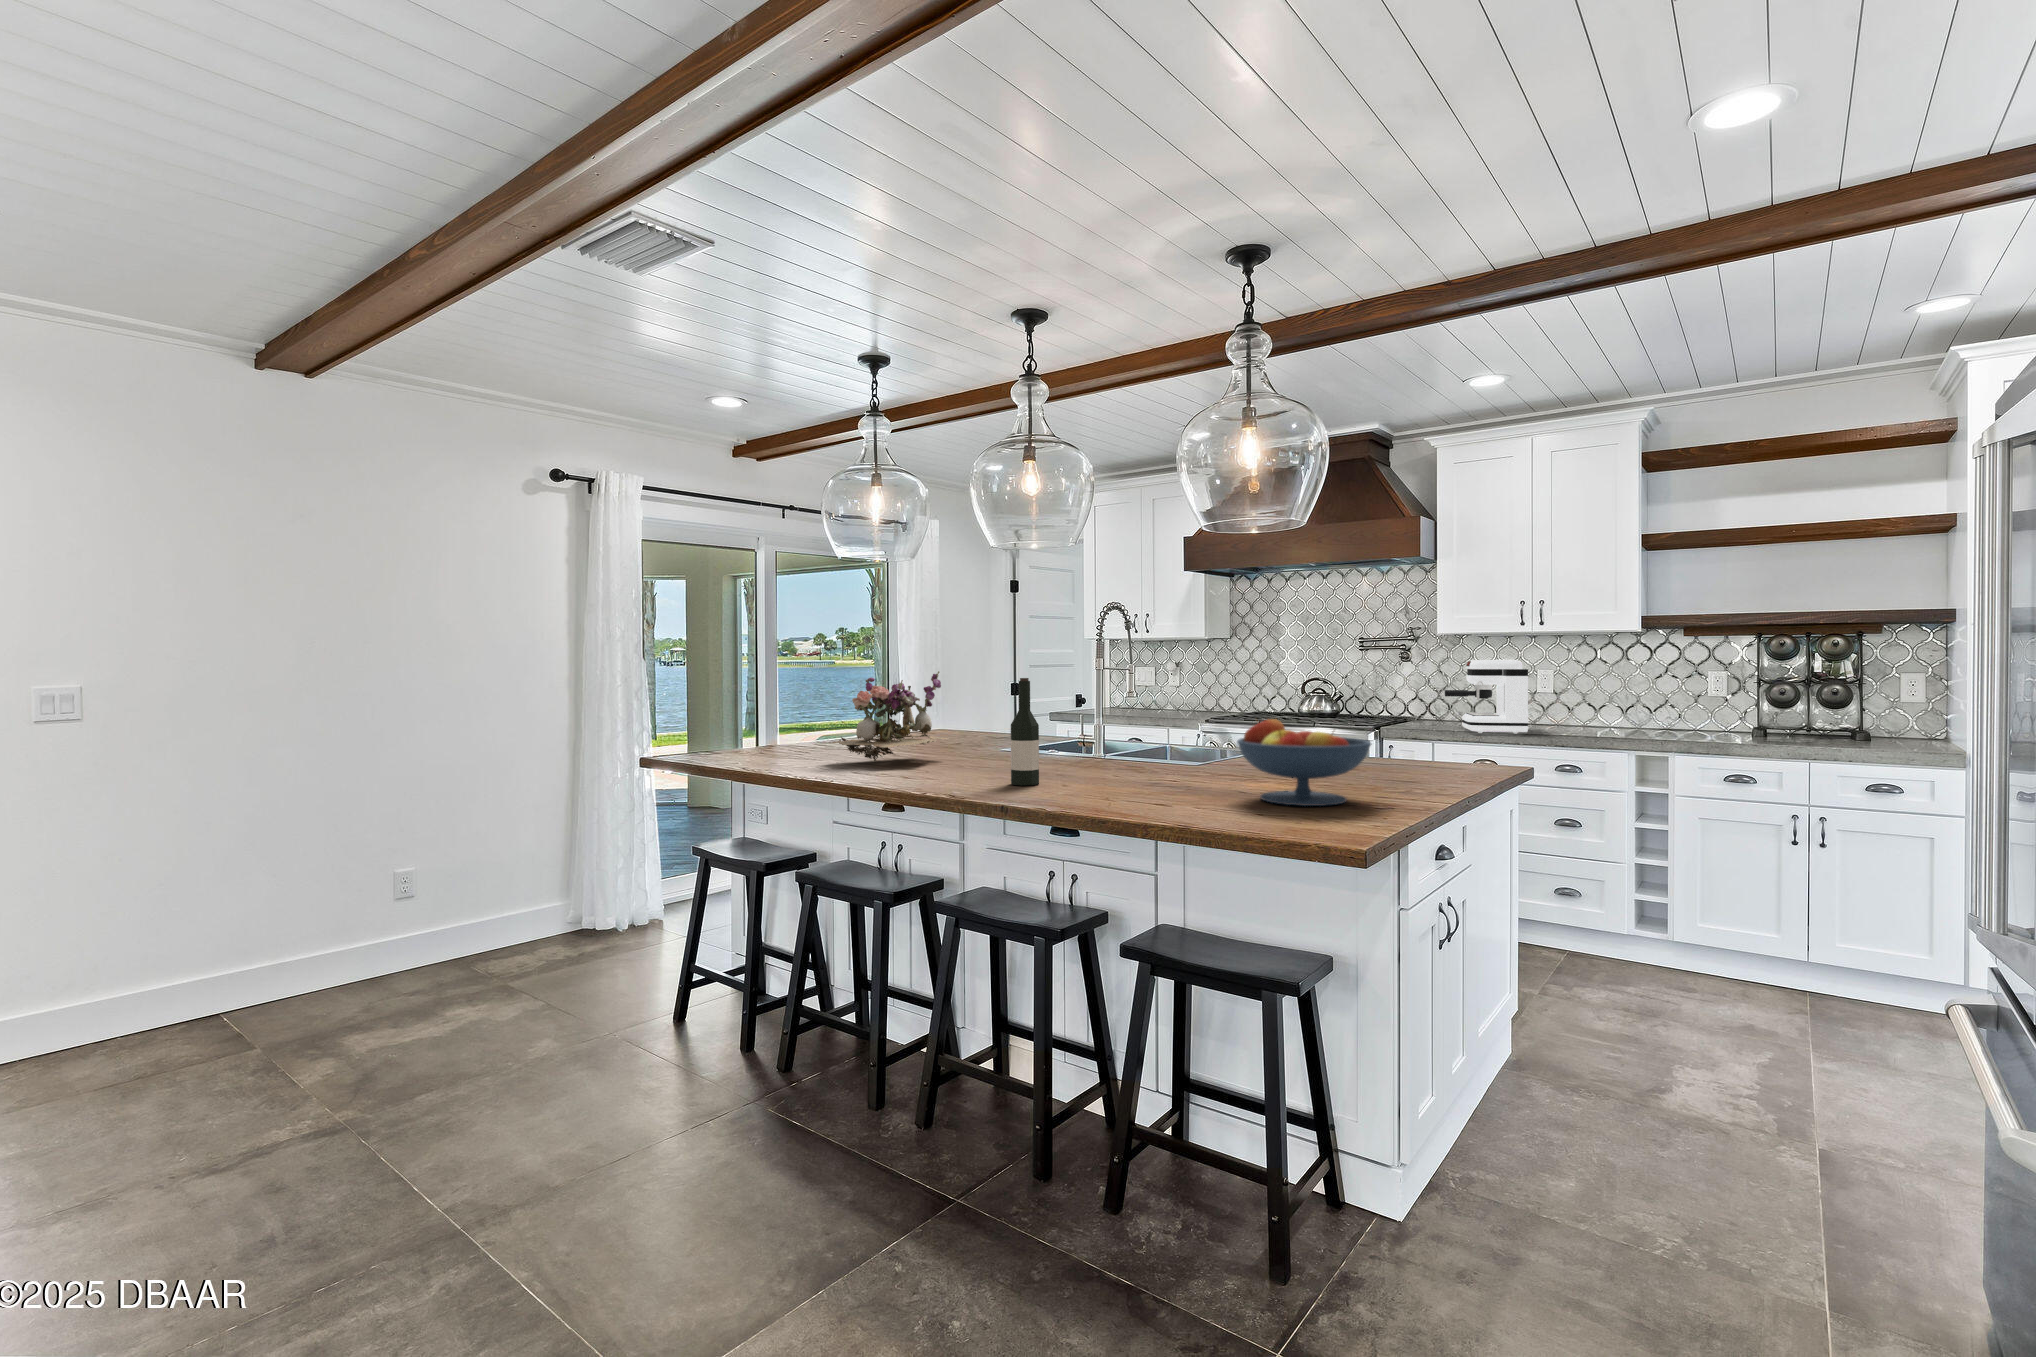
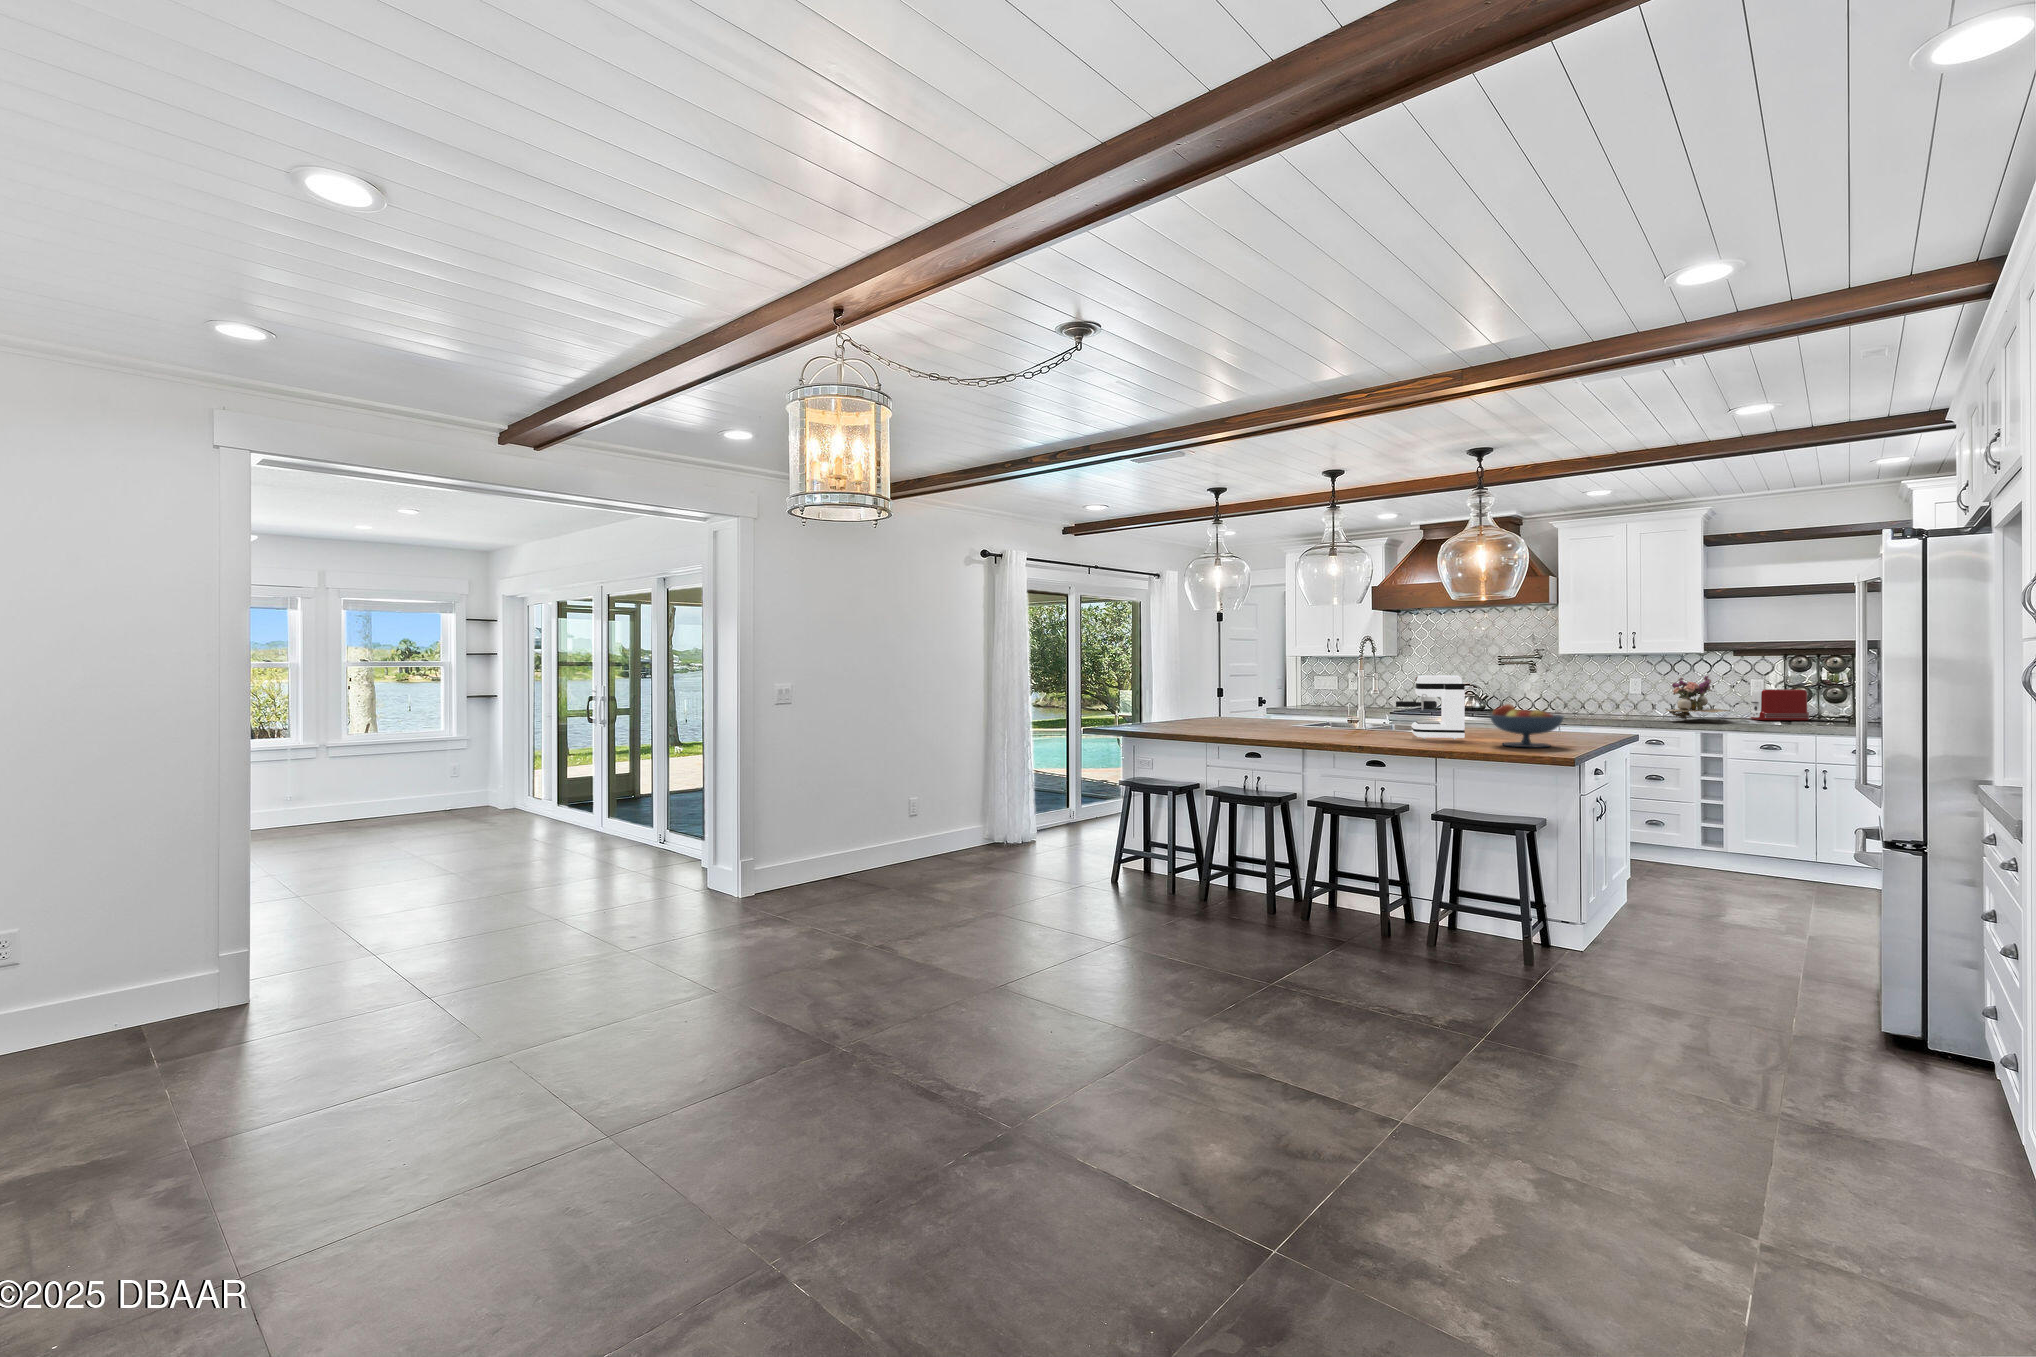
coffee maker: present [1445,660,1528,734] -> present [1396,675,1465,739]
flower arrangement: present [832,671,949,761] -> present [1666,675,1730,720]
wine bottle: present [1011,678,1039,785] -> none [1350,683,1367,741]
toaster: none [1709,686,1795,733] -> present [1750,689,1809,720]

